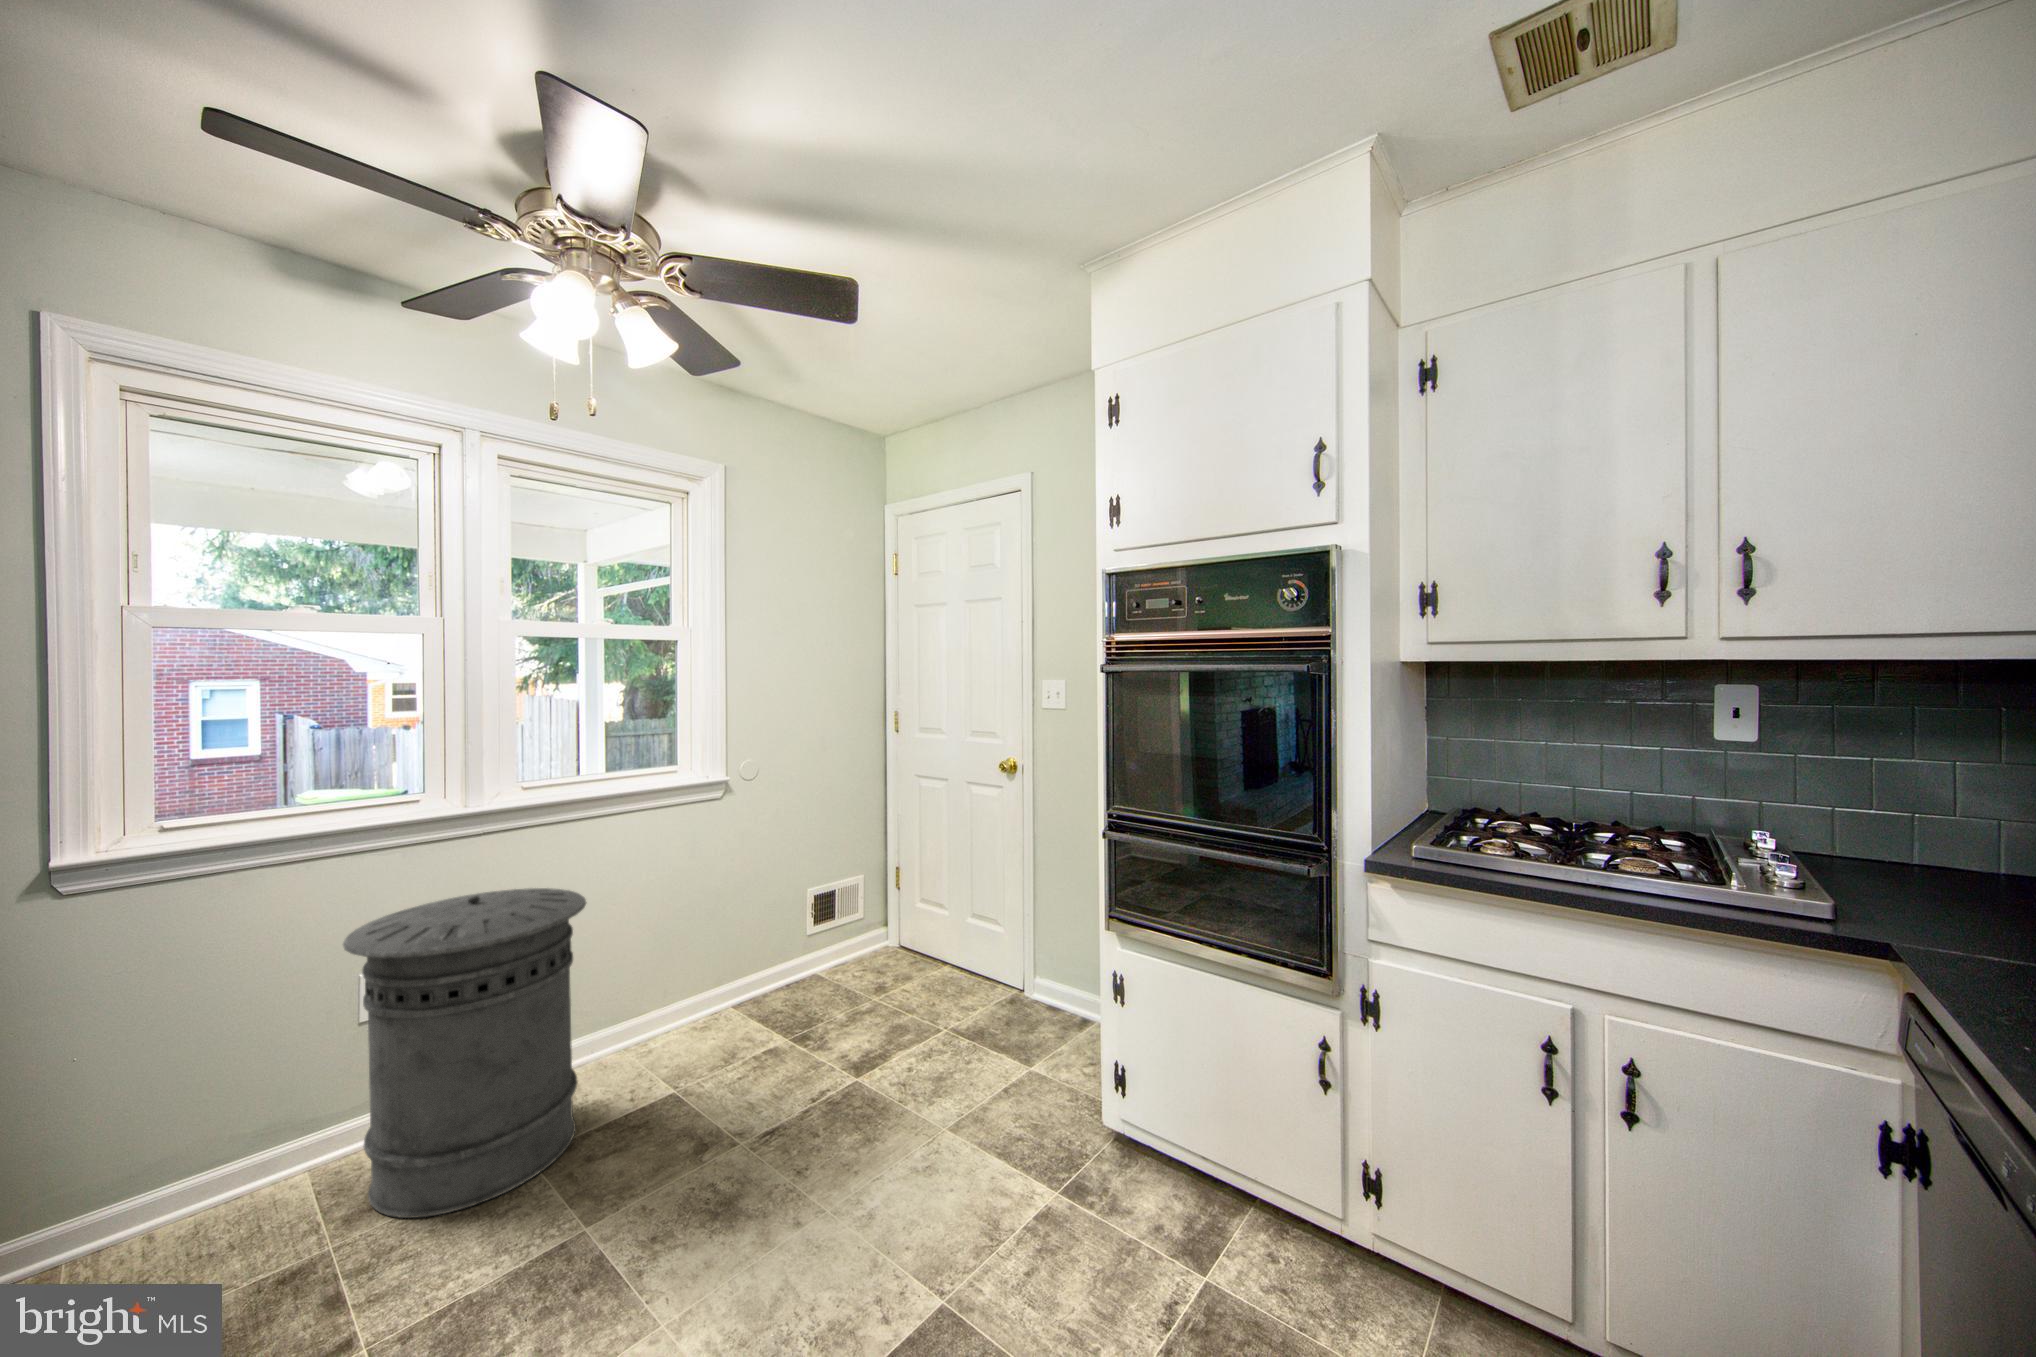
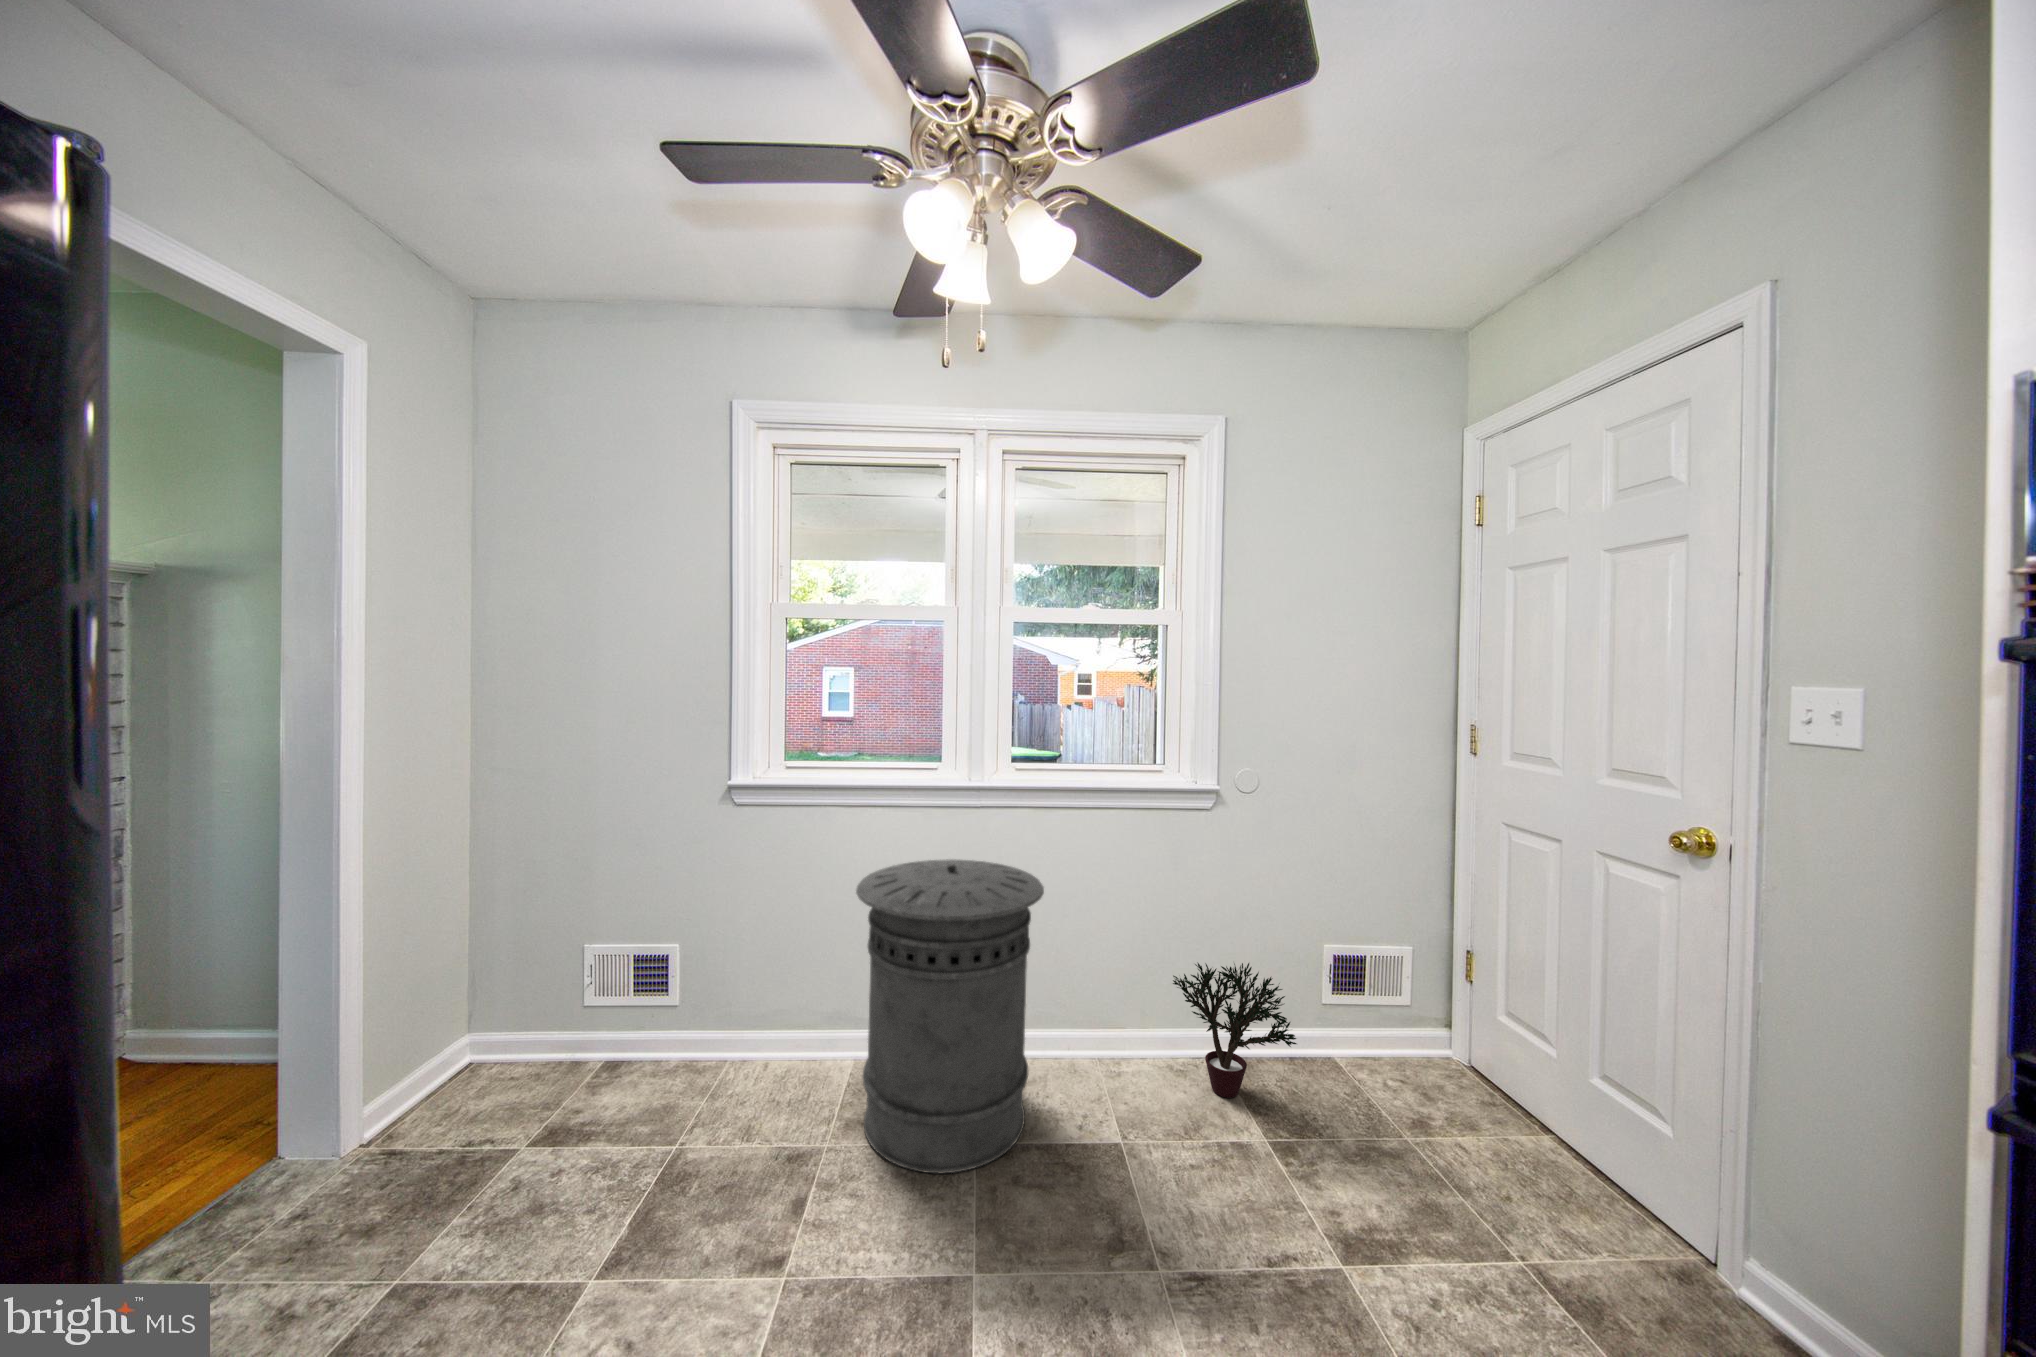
potted plant: none [693,917,803,1030] -> present [1173,963,1297,1098]

